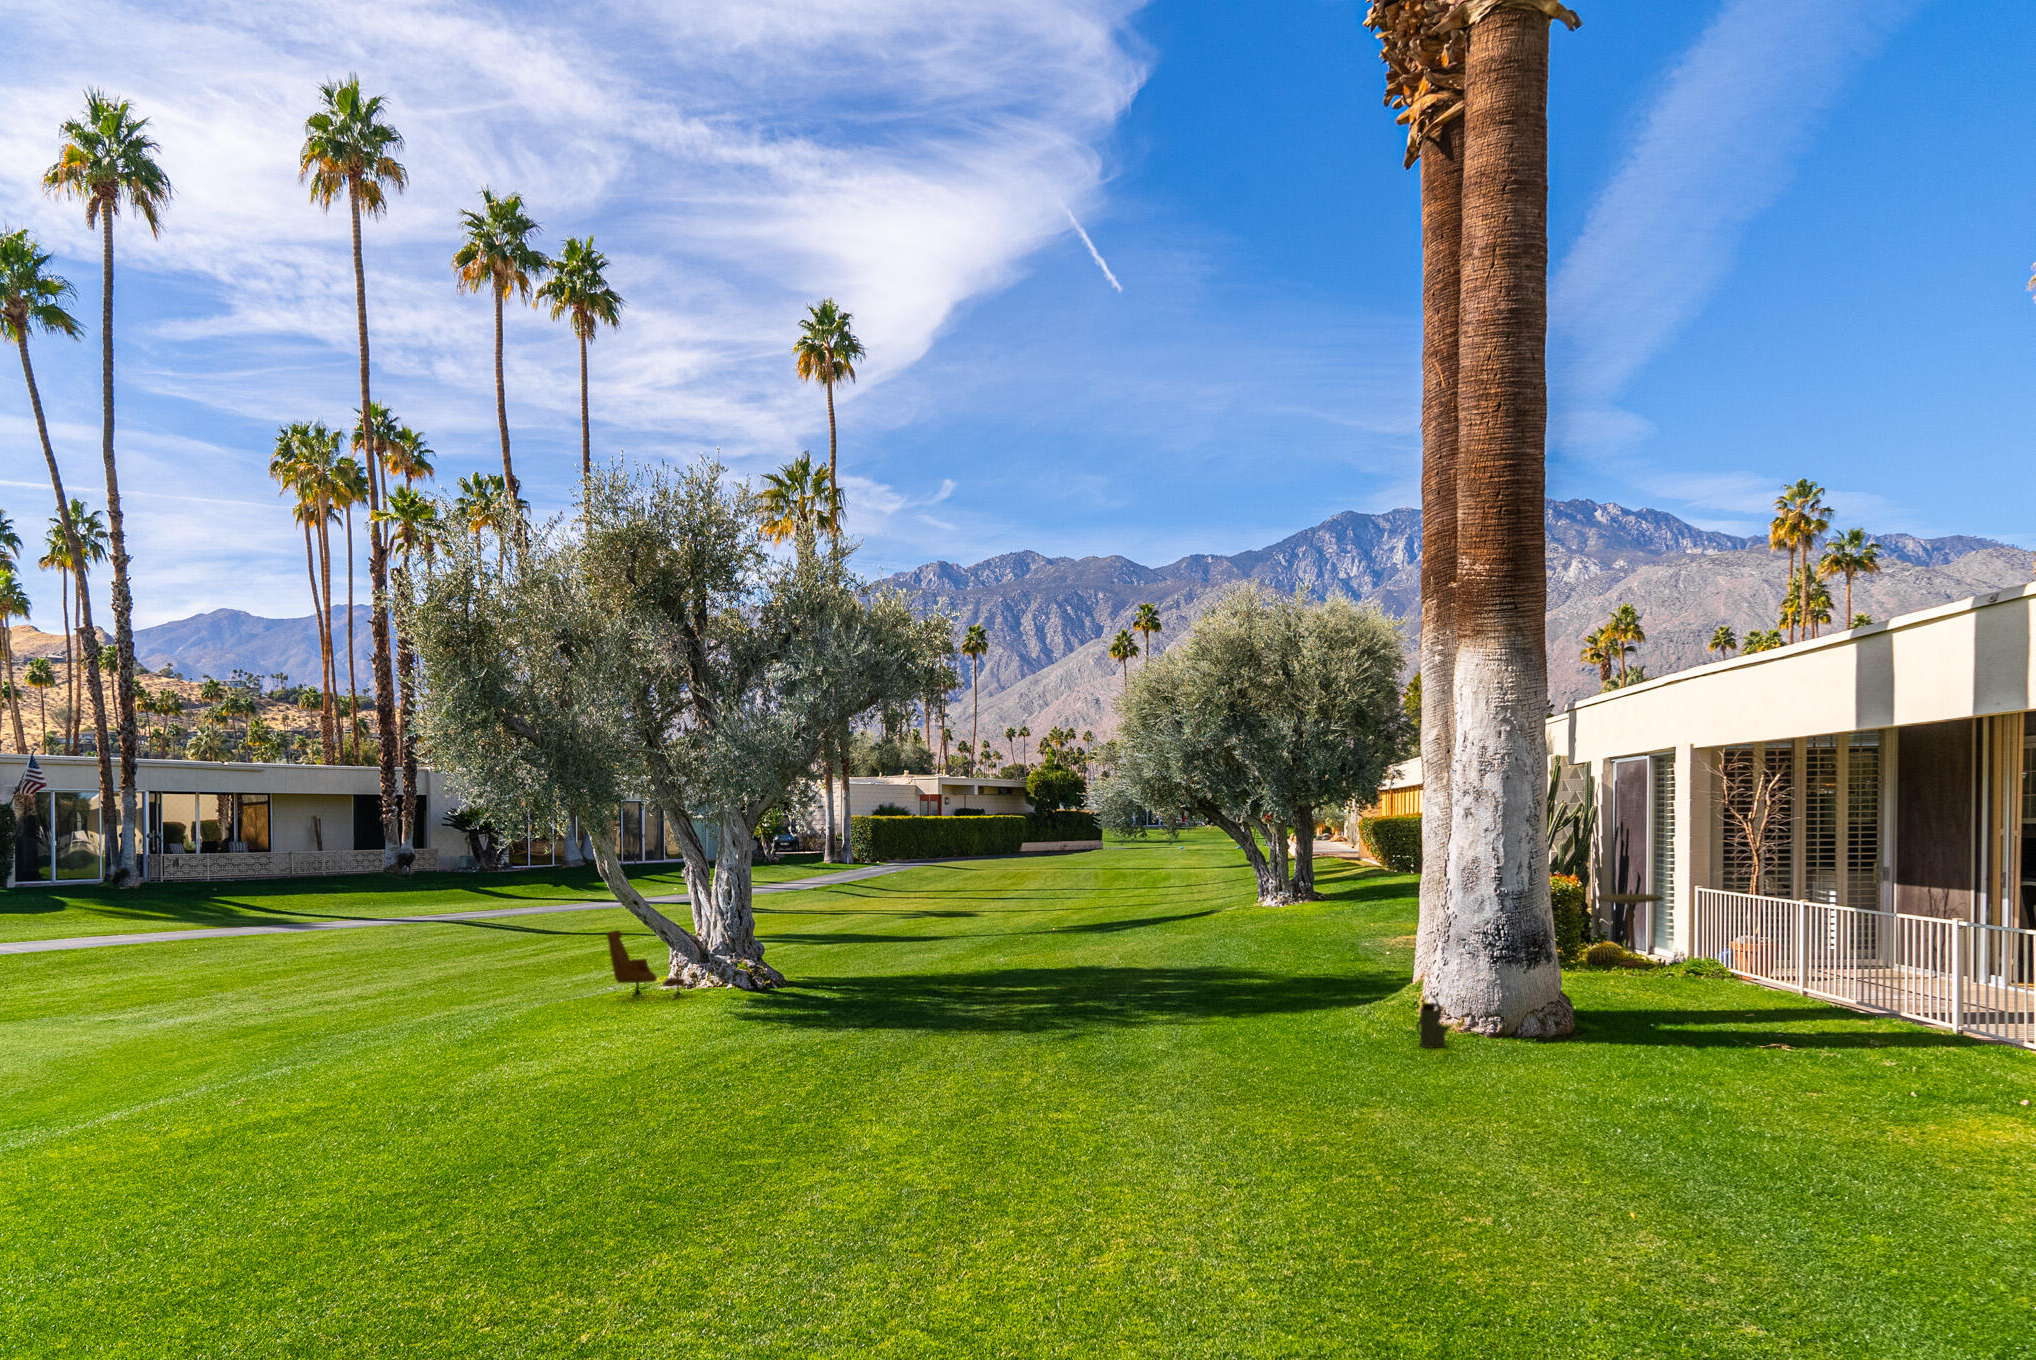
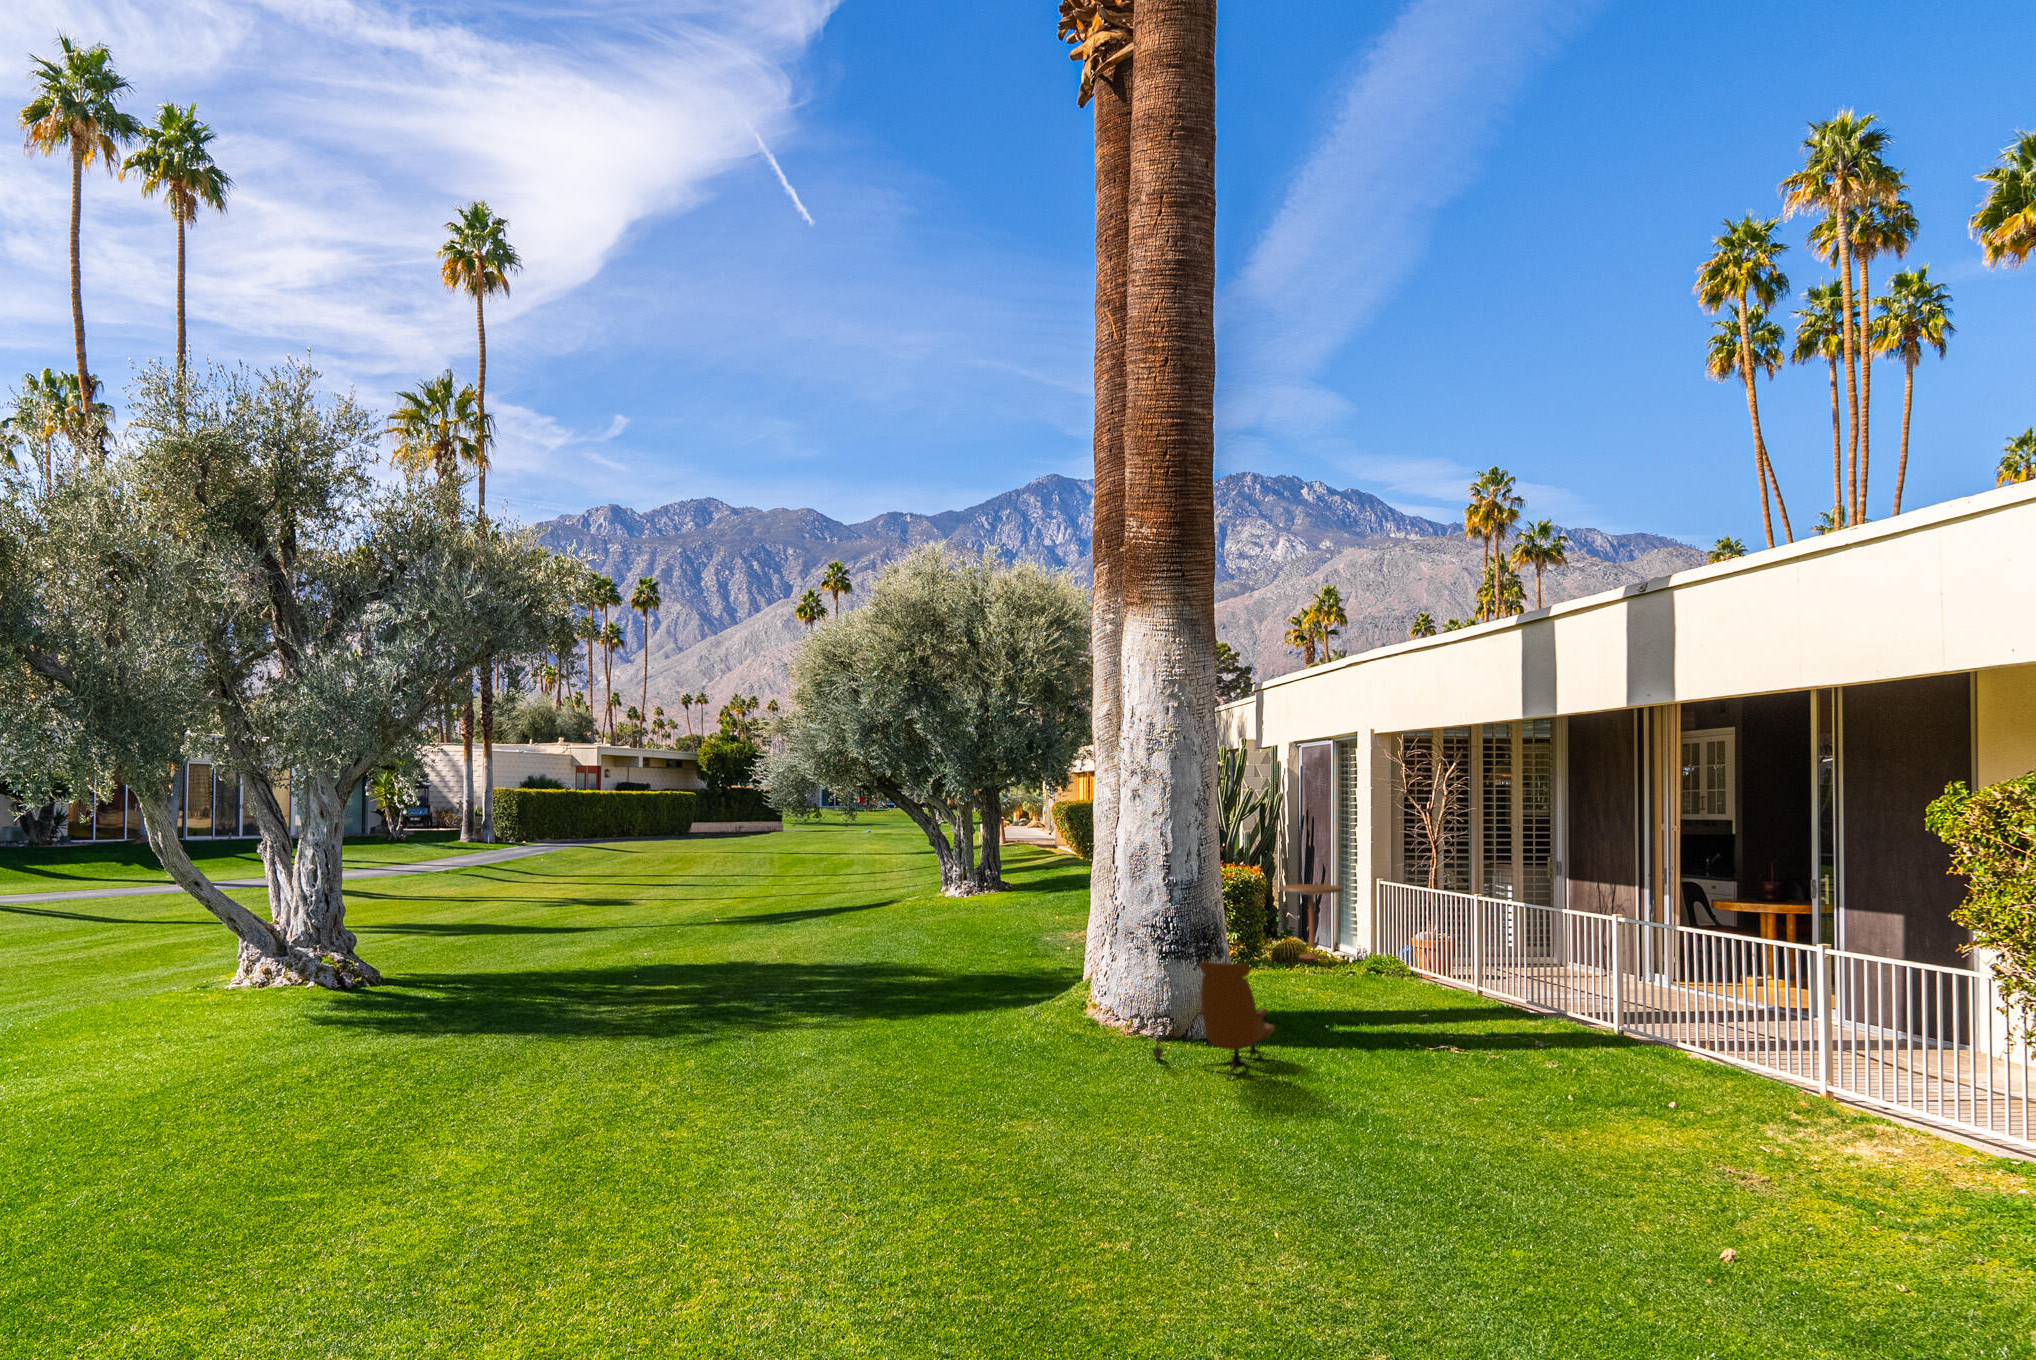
lounge chair: present [607,930,691,998] -> present [1199,961,1275,1078]
watering can: present [1416,995,1449,1048] -> none [1065,1000,1118,1063]
decorative plant: none [1484,1008,1511,1046] -> present [1151,1018,1169,1059]

